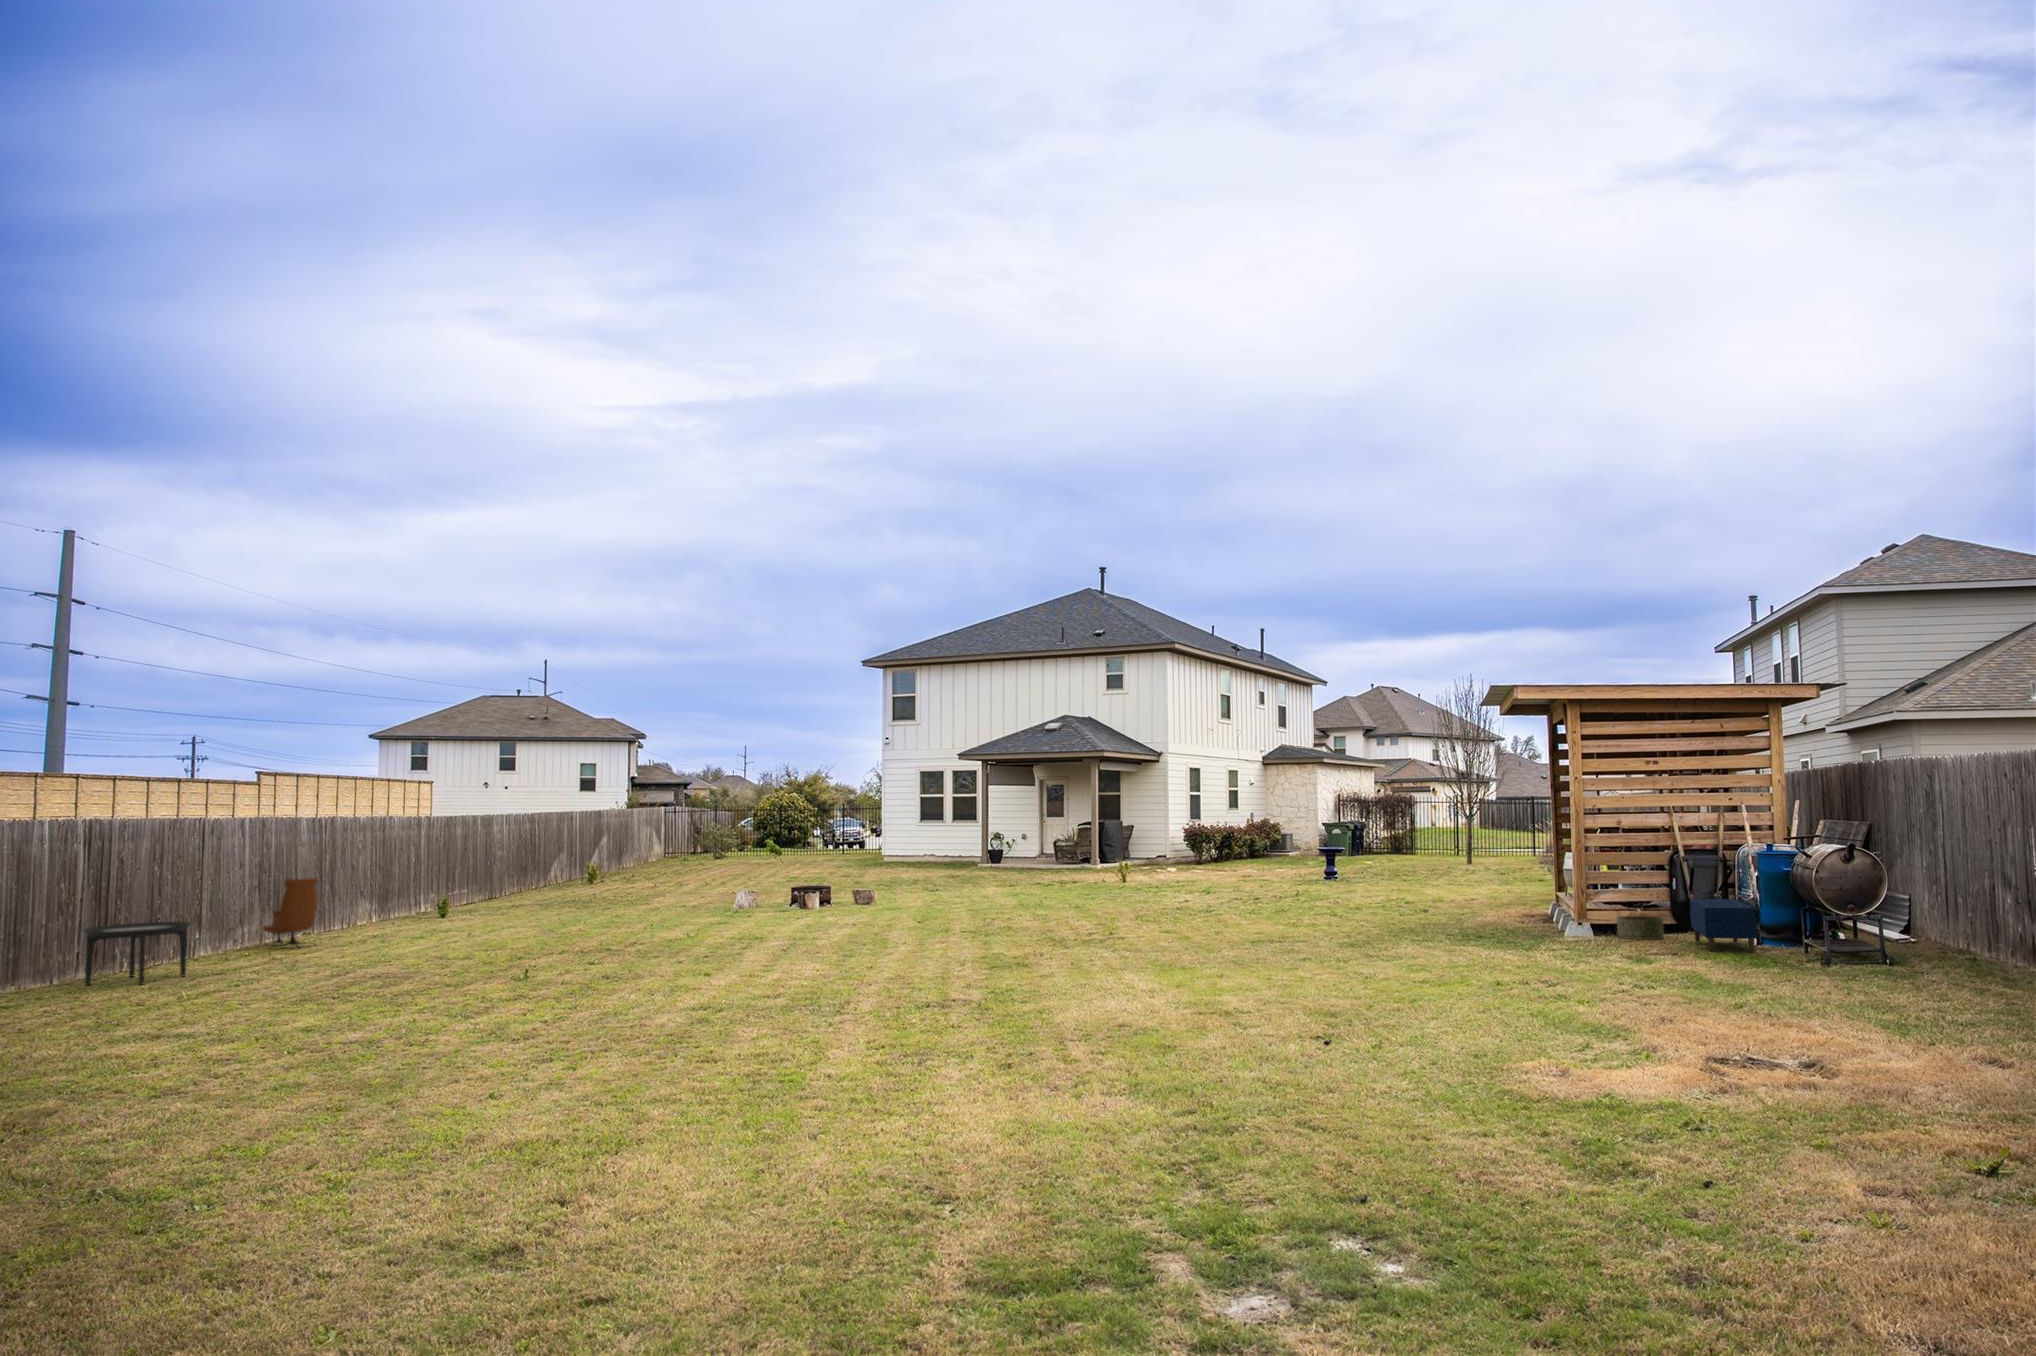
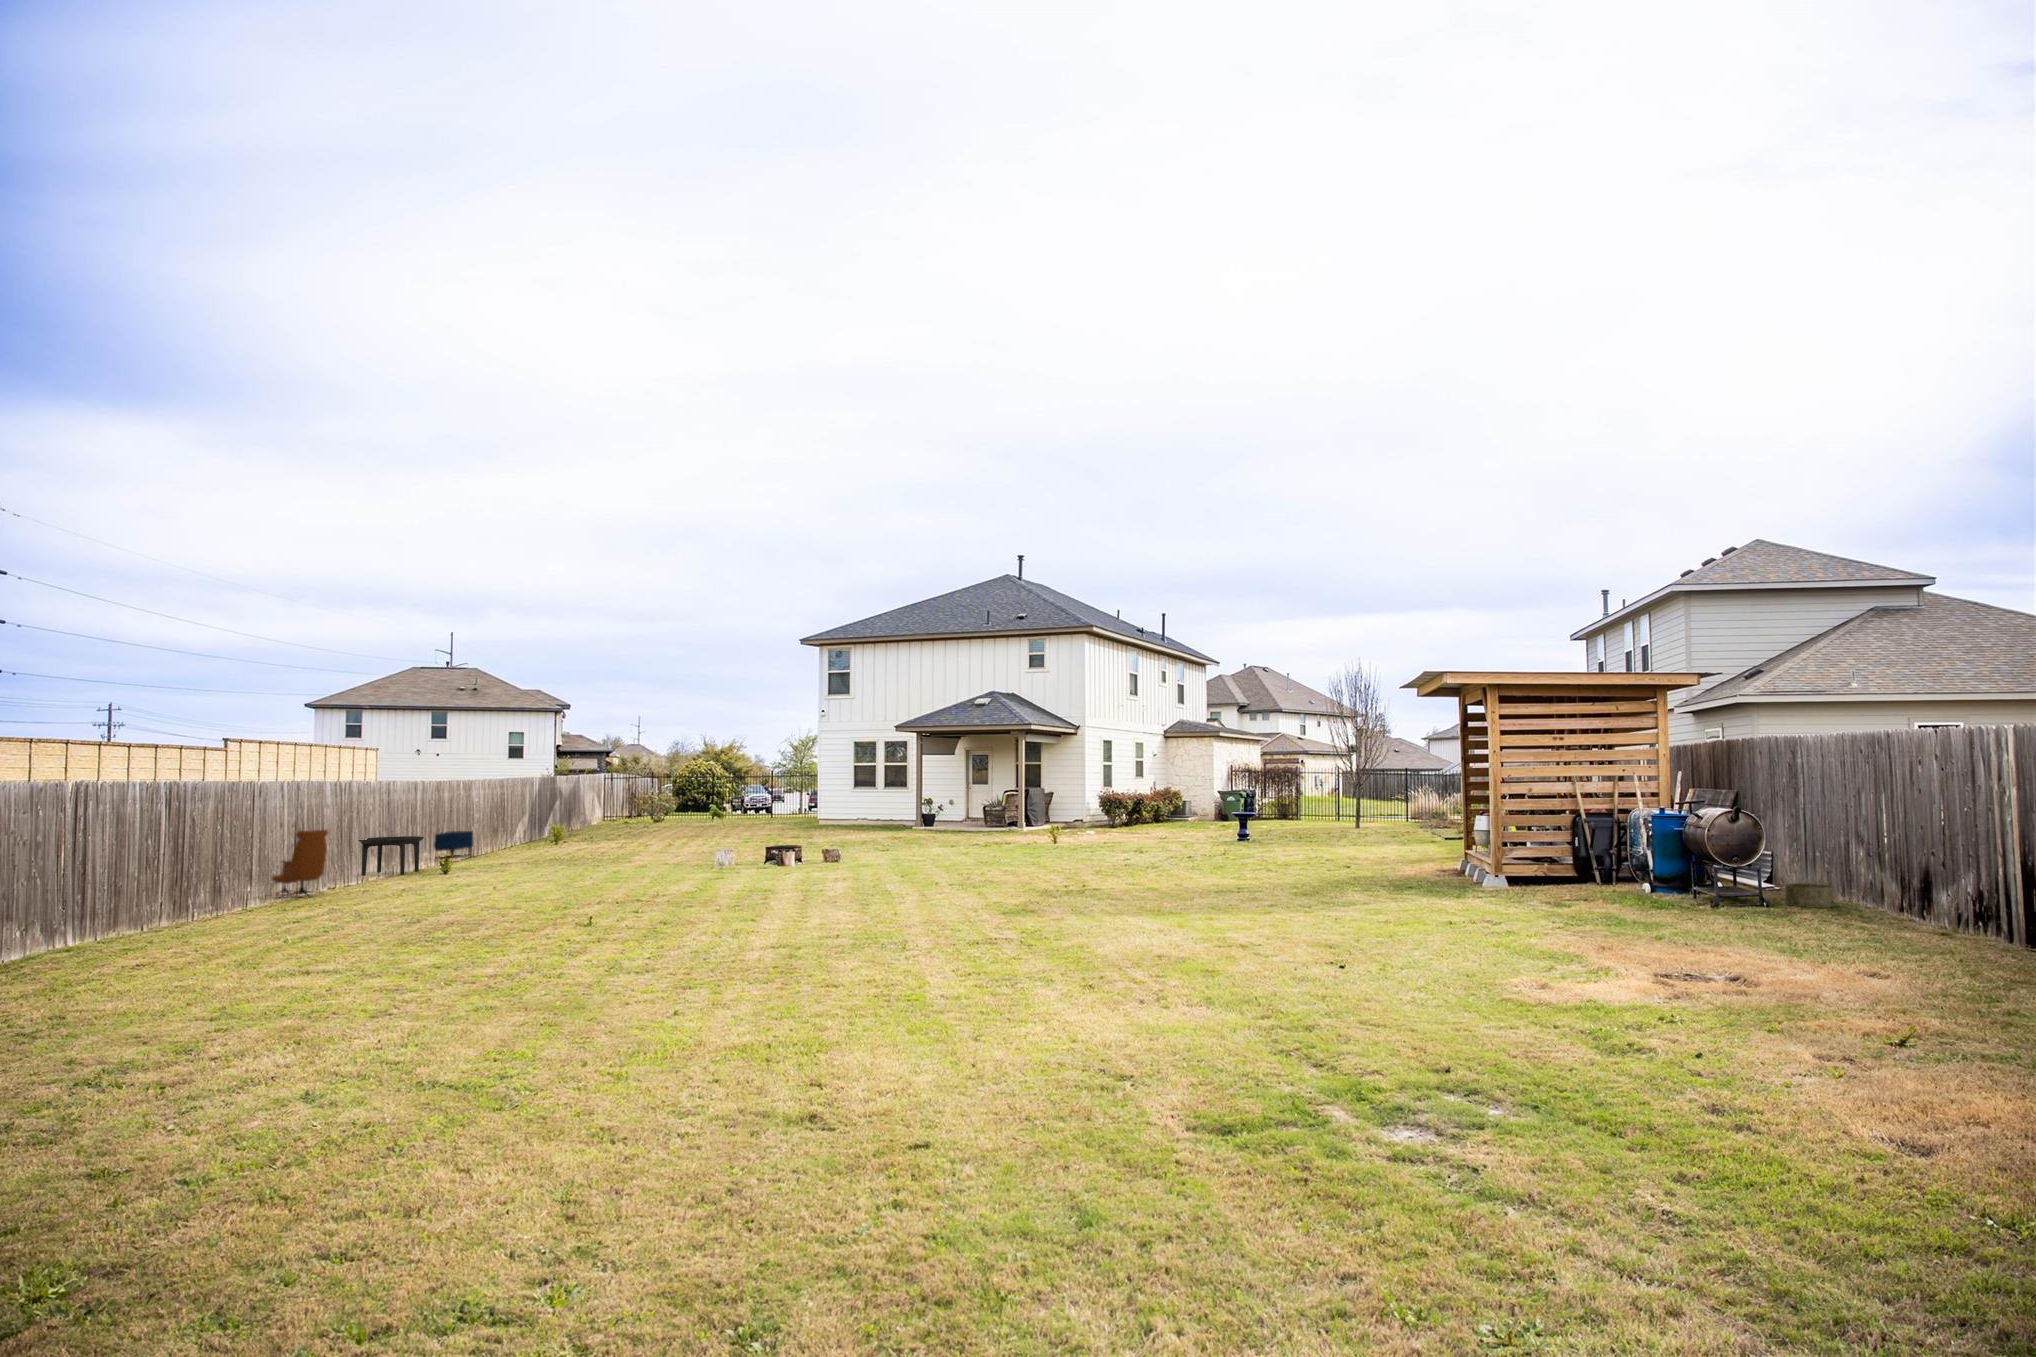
bench: present [1690,899,1757,953] -> present [434,831,473,857]
basket: present [1617,913,1664,940] -> present [1785,881,1836,908]
round table: present [83,921,191,985] -> present [358,836,424,876]

